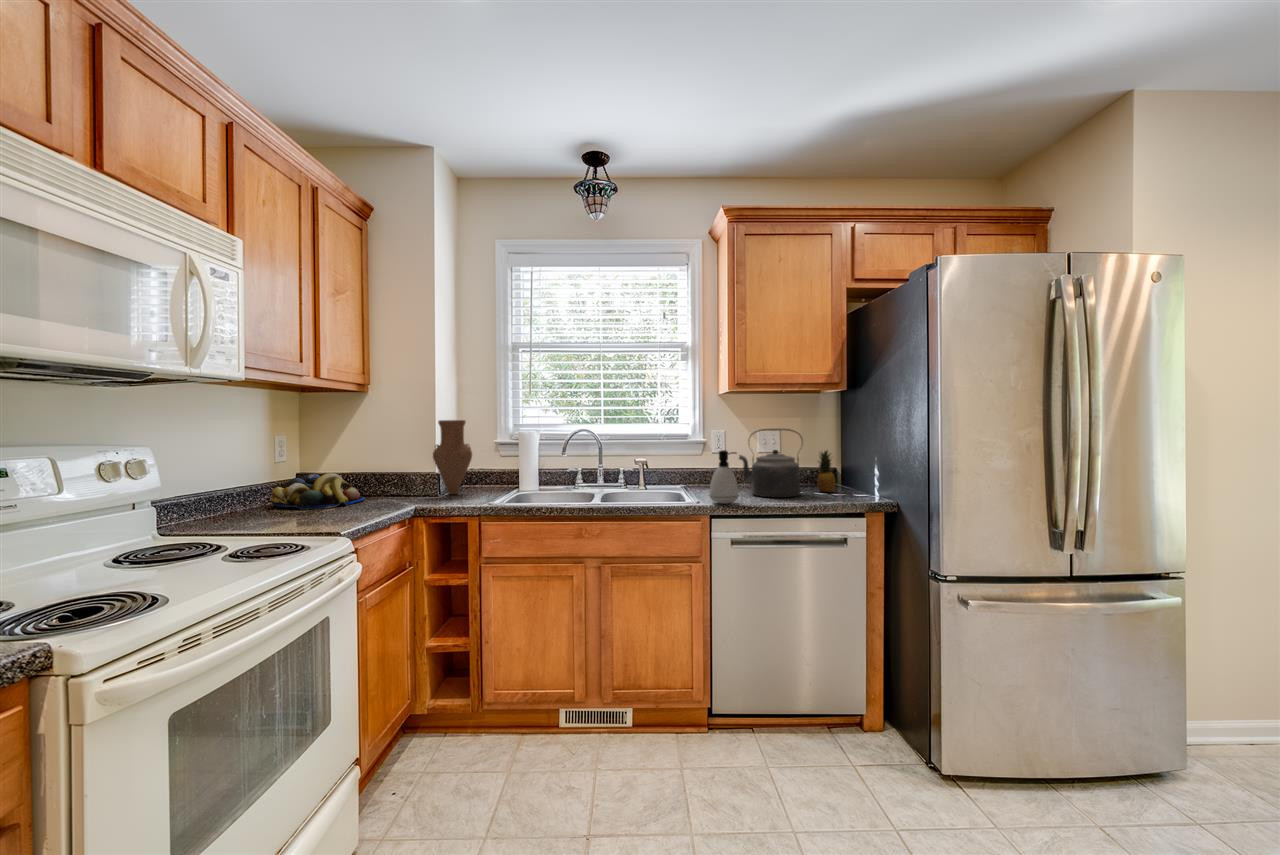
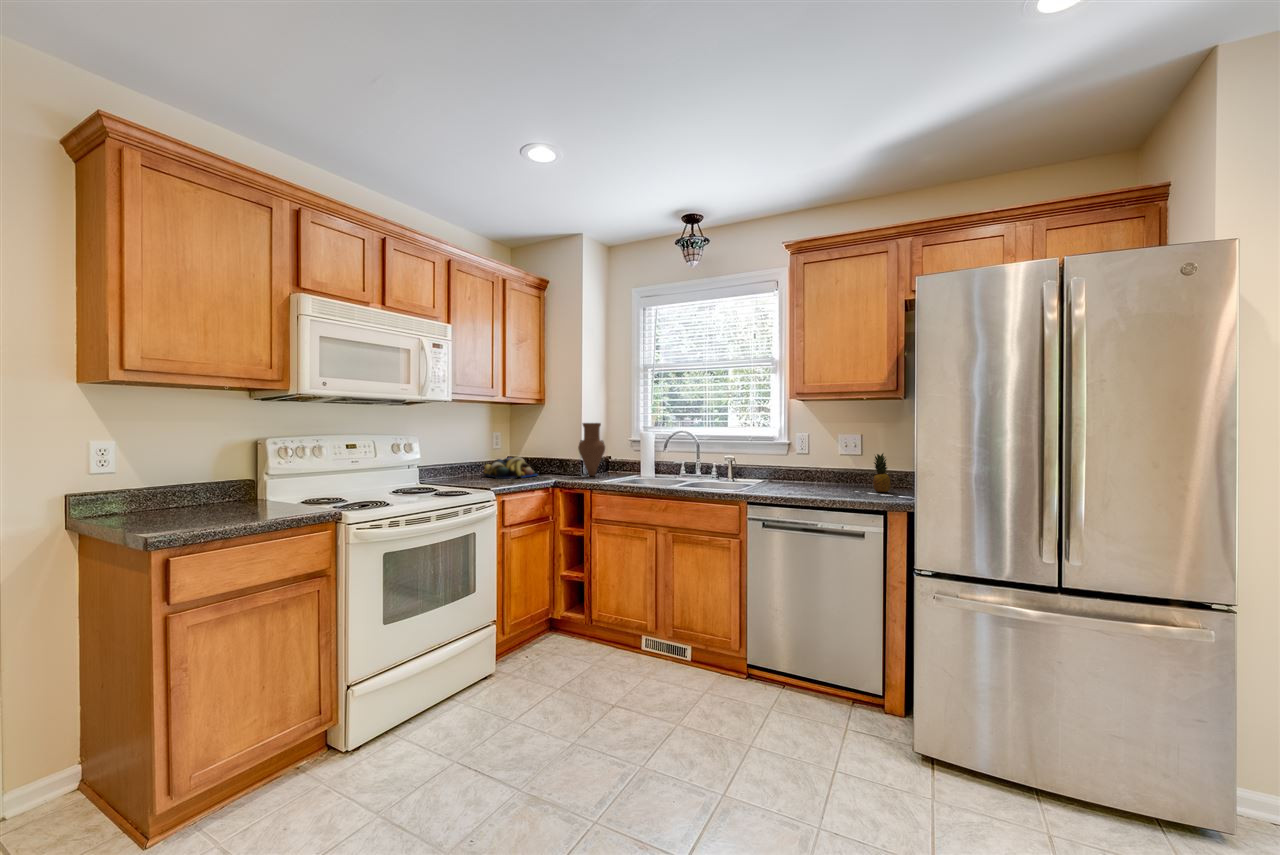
kettle: present [739,429,803,498] -> none [797,433,852,493]
soap dispenser: present [710,450,738,504] -> none [752,449,777,493]

